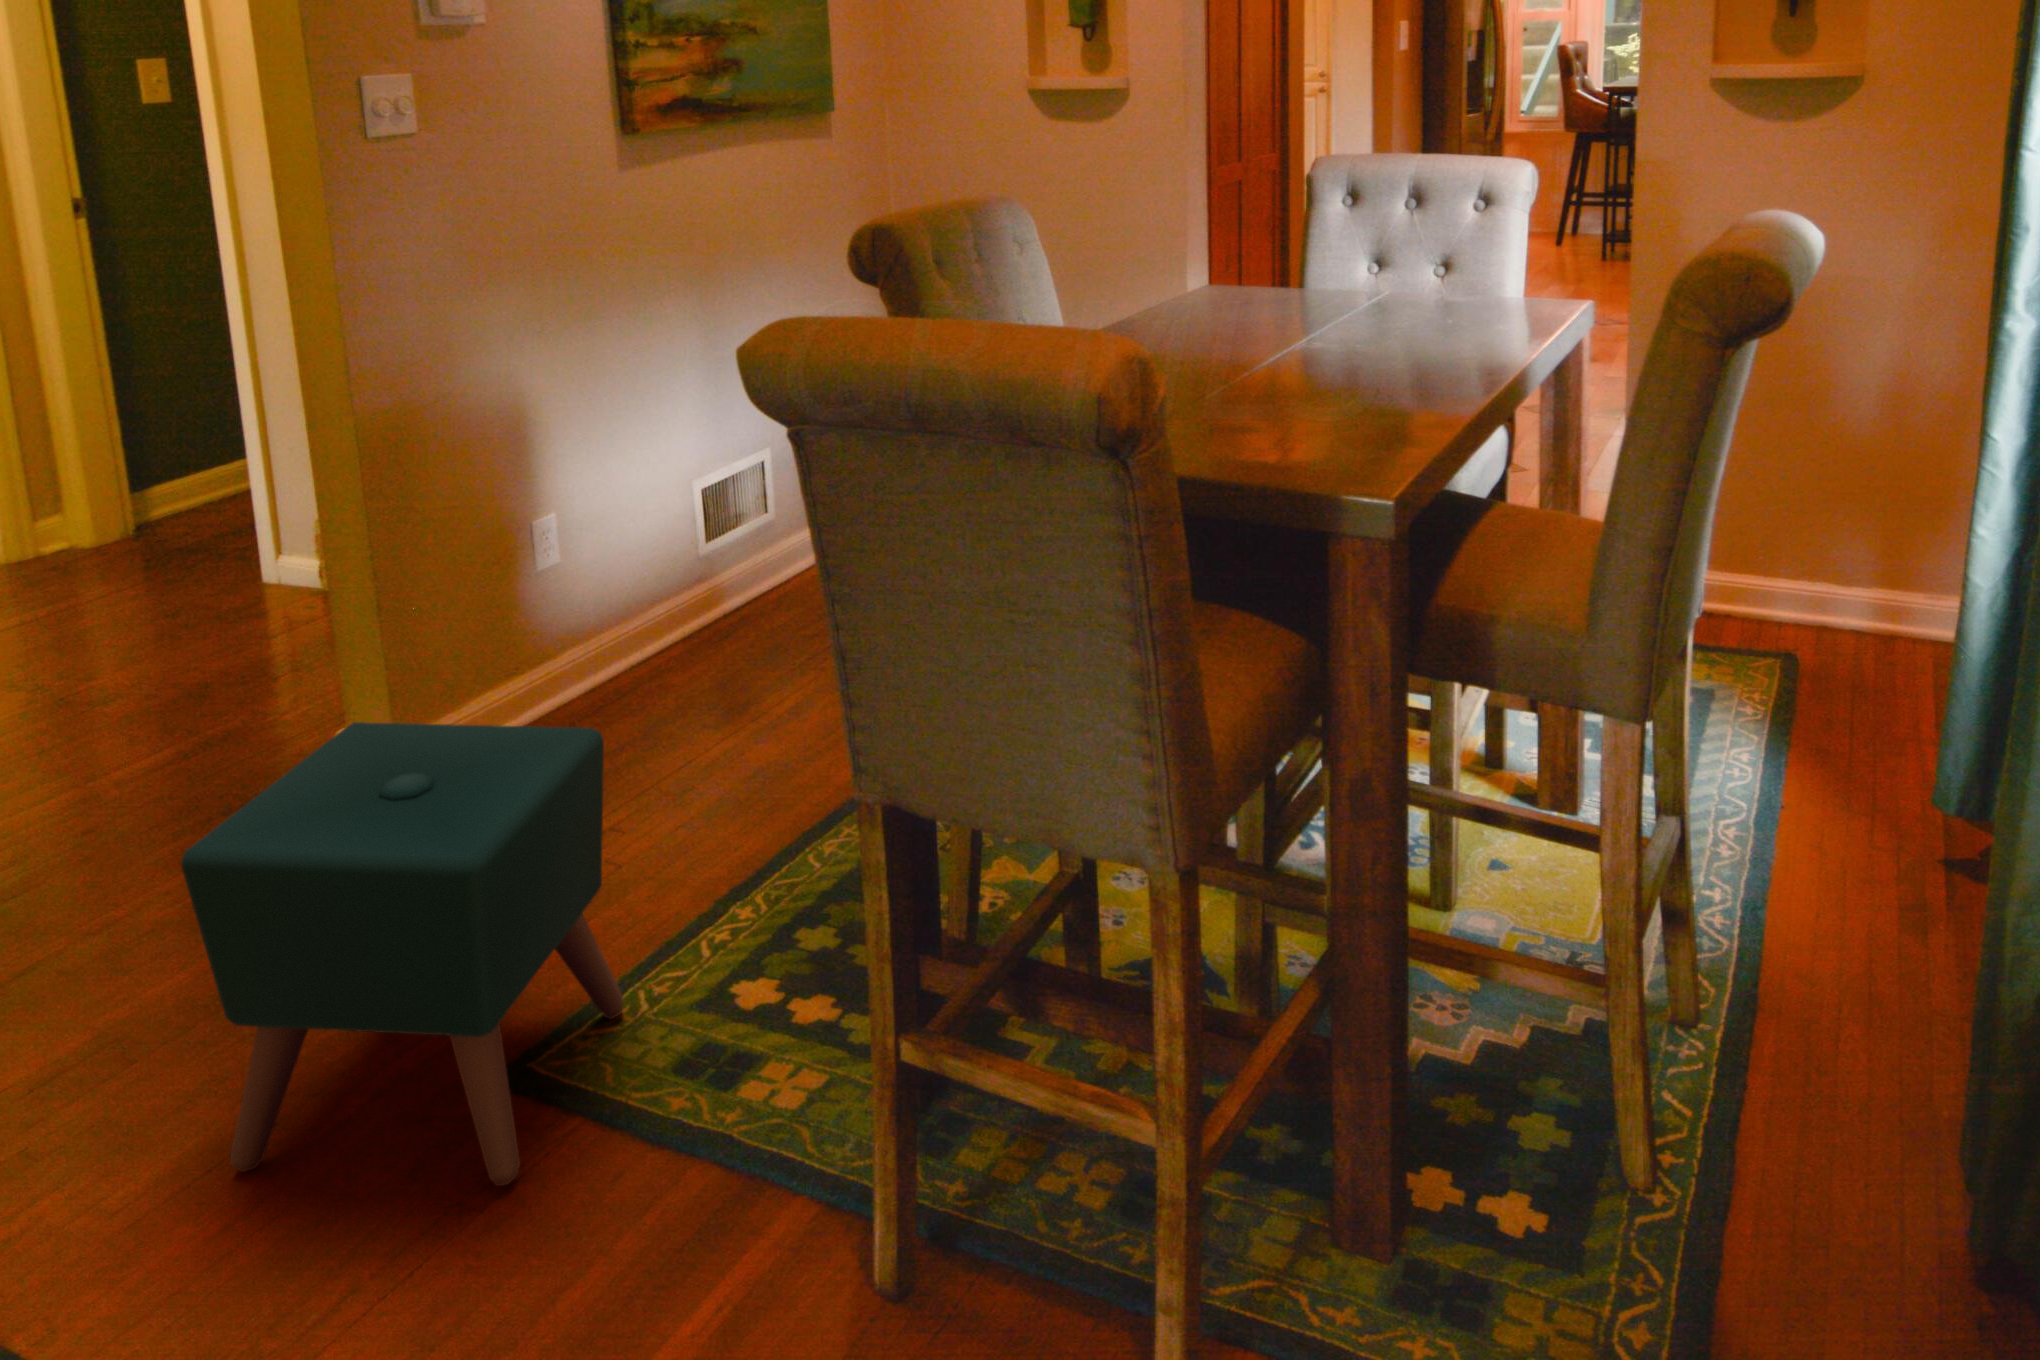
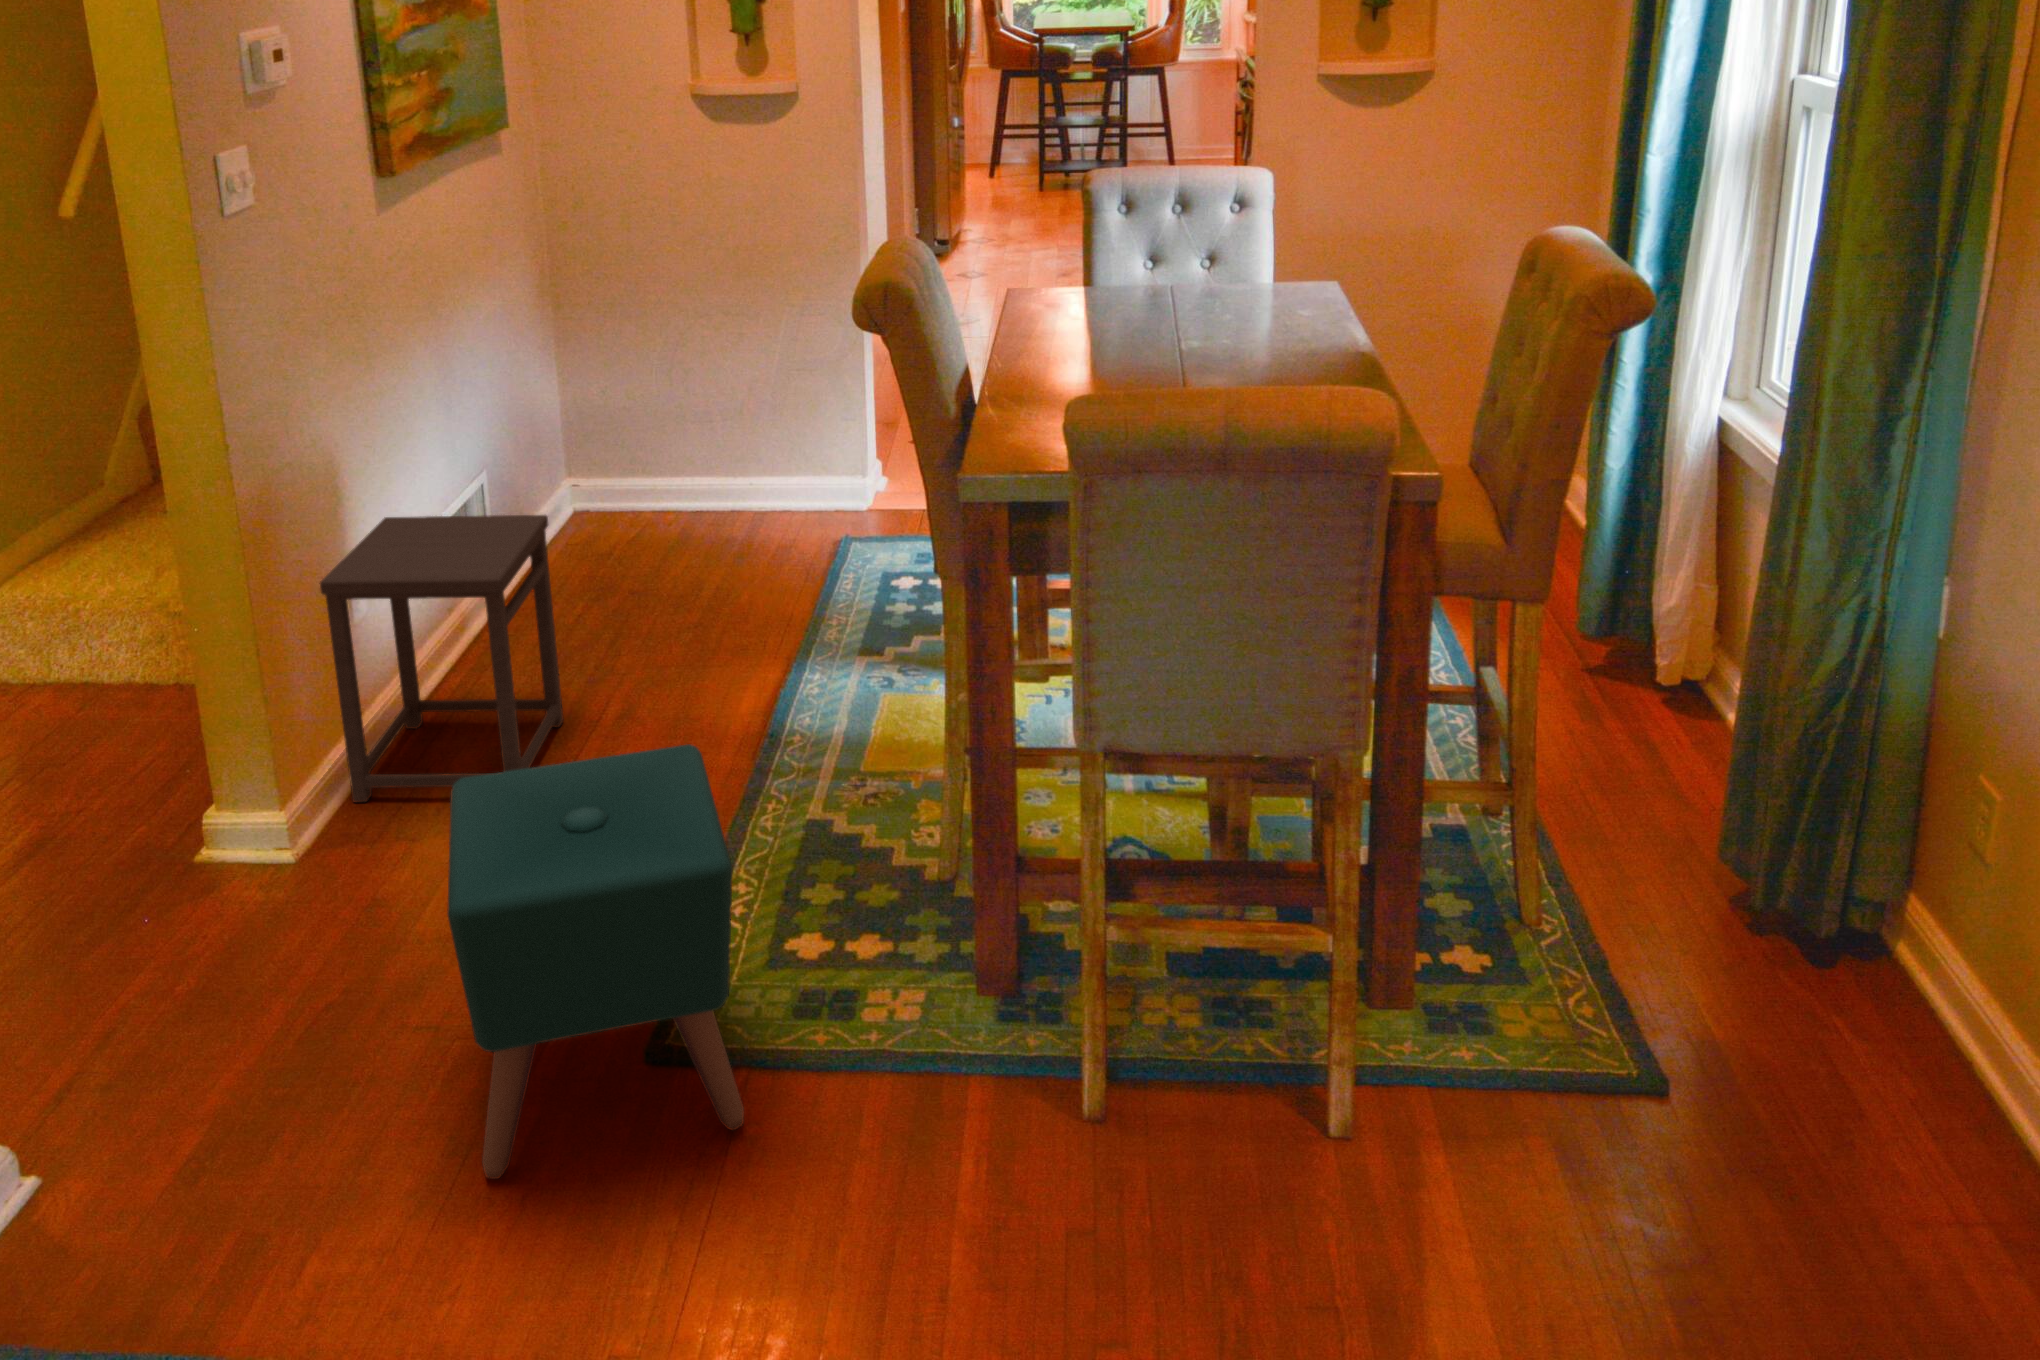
side table: none [449,471,724,777] -> present [320,515,564,802]

